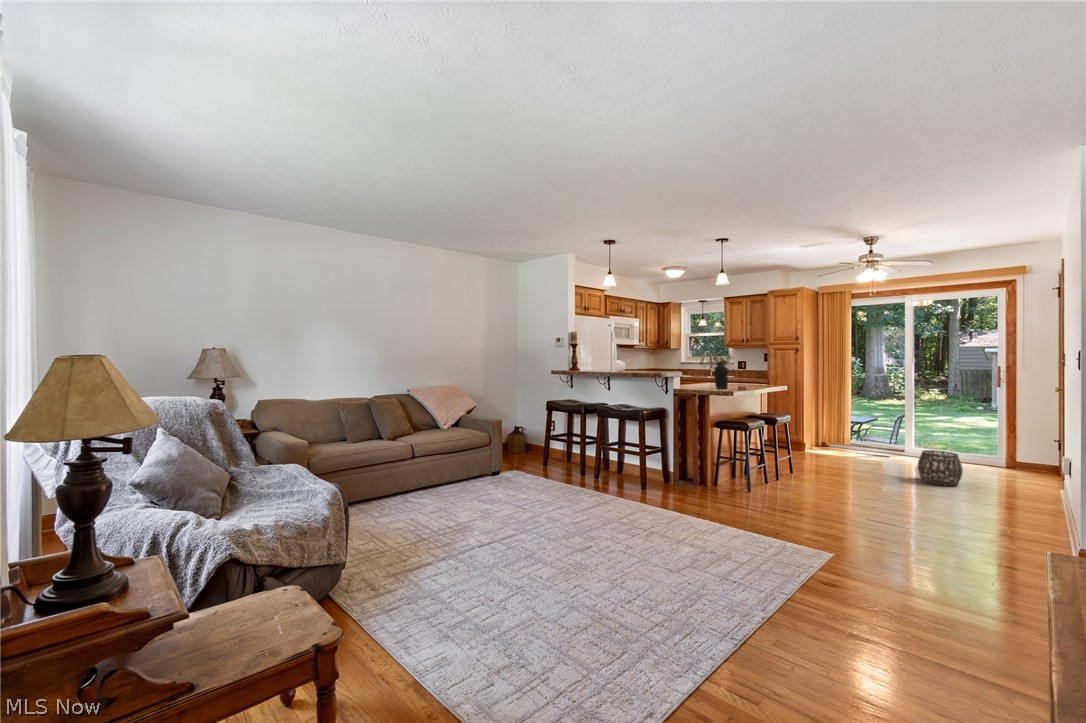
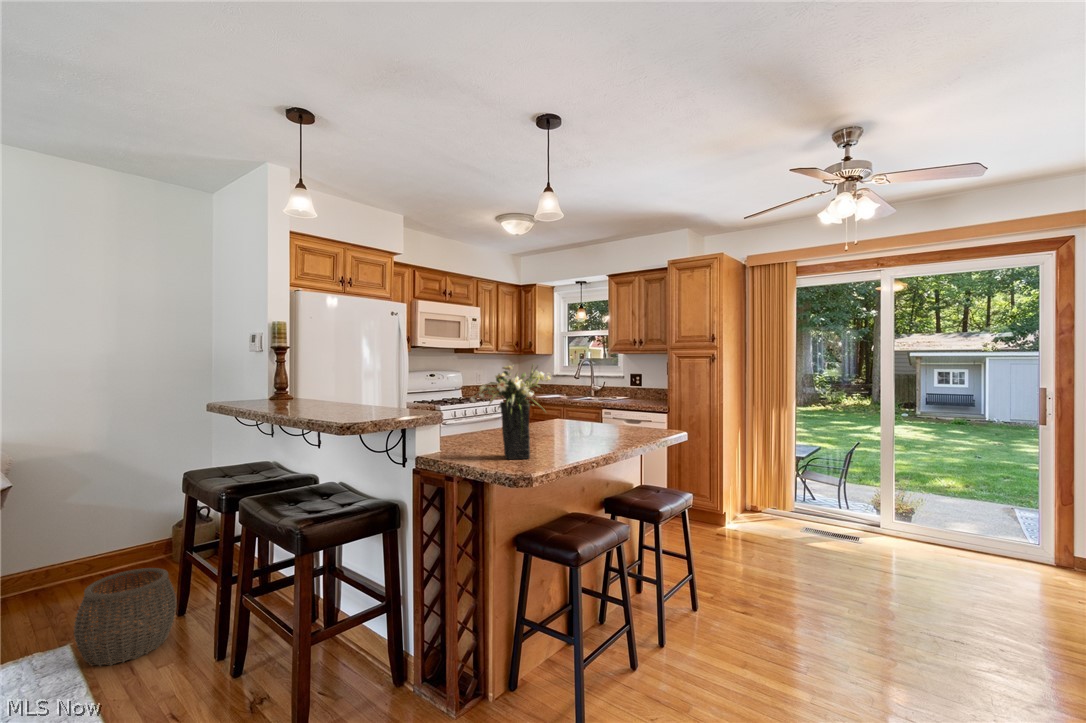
woven basket: present [918,450,963,486] -> present [74,568,177,666]

